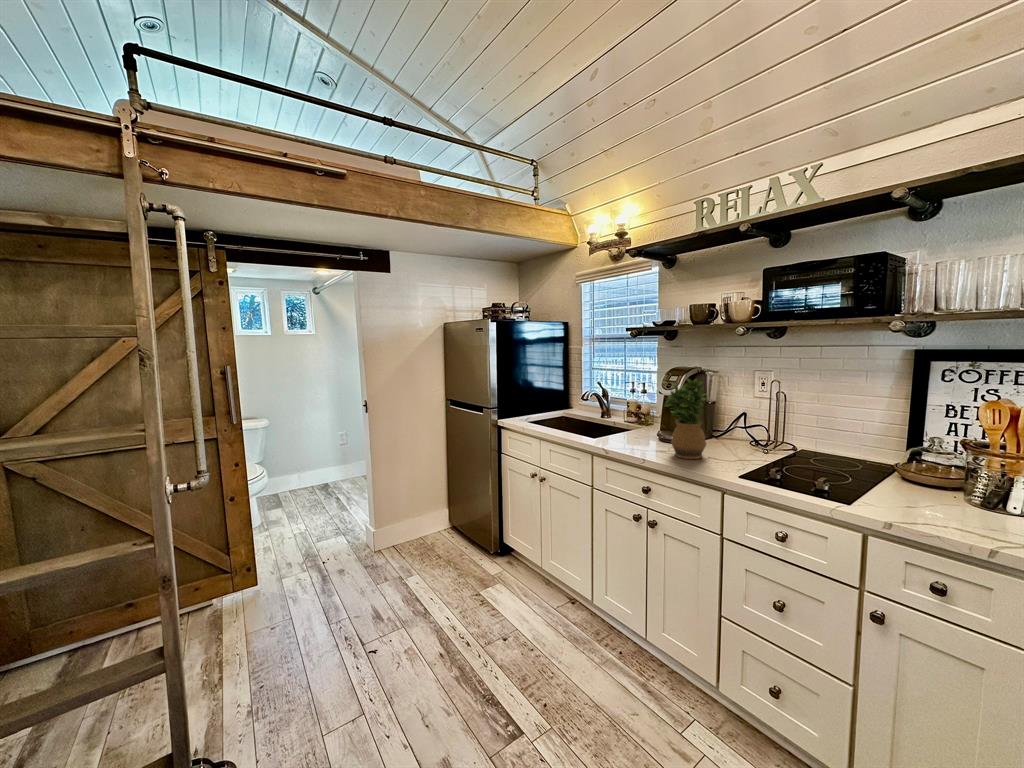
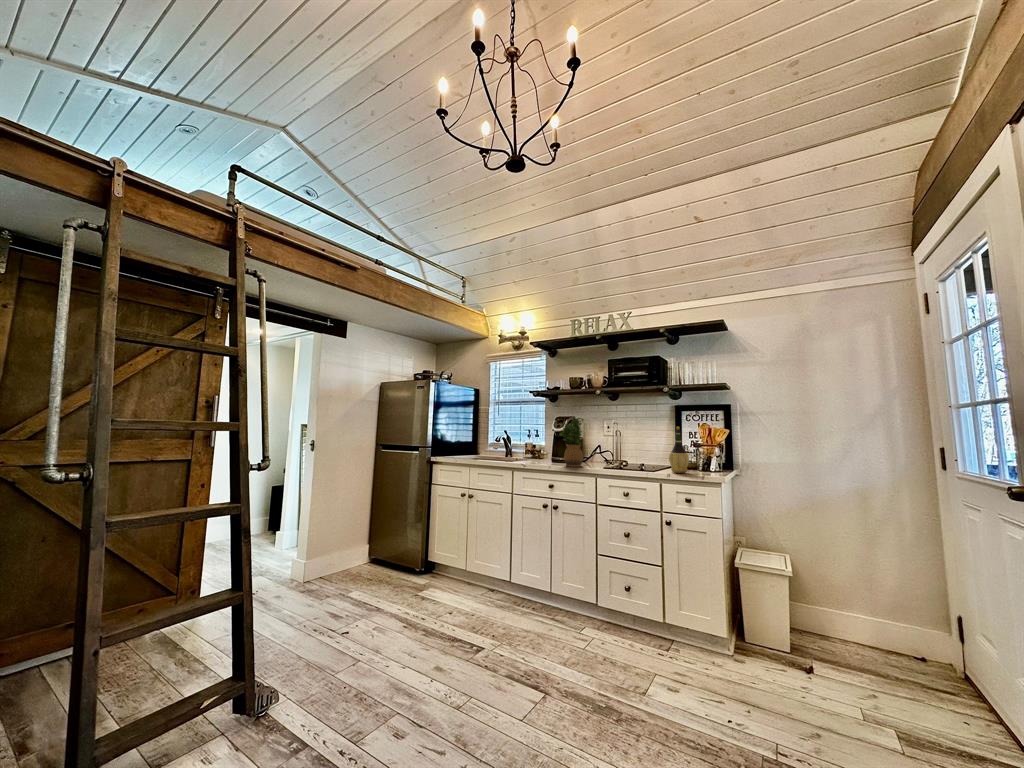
wine bottle: none [891,410,946,510] -> present [669,426,689,473]

